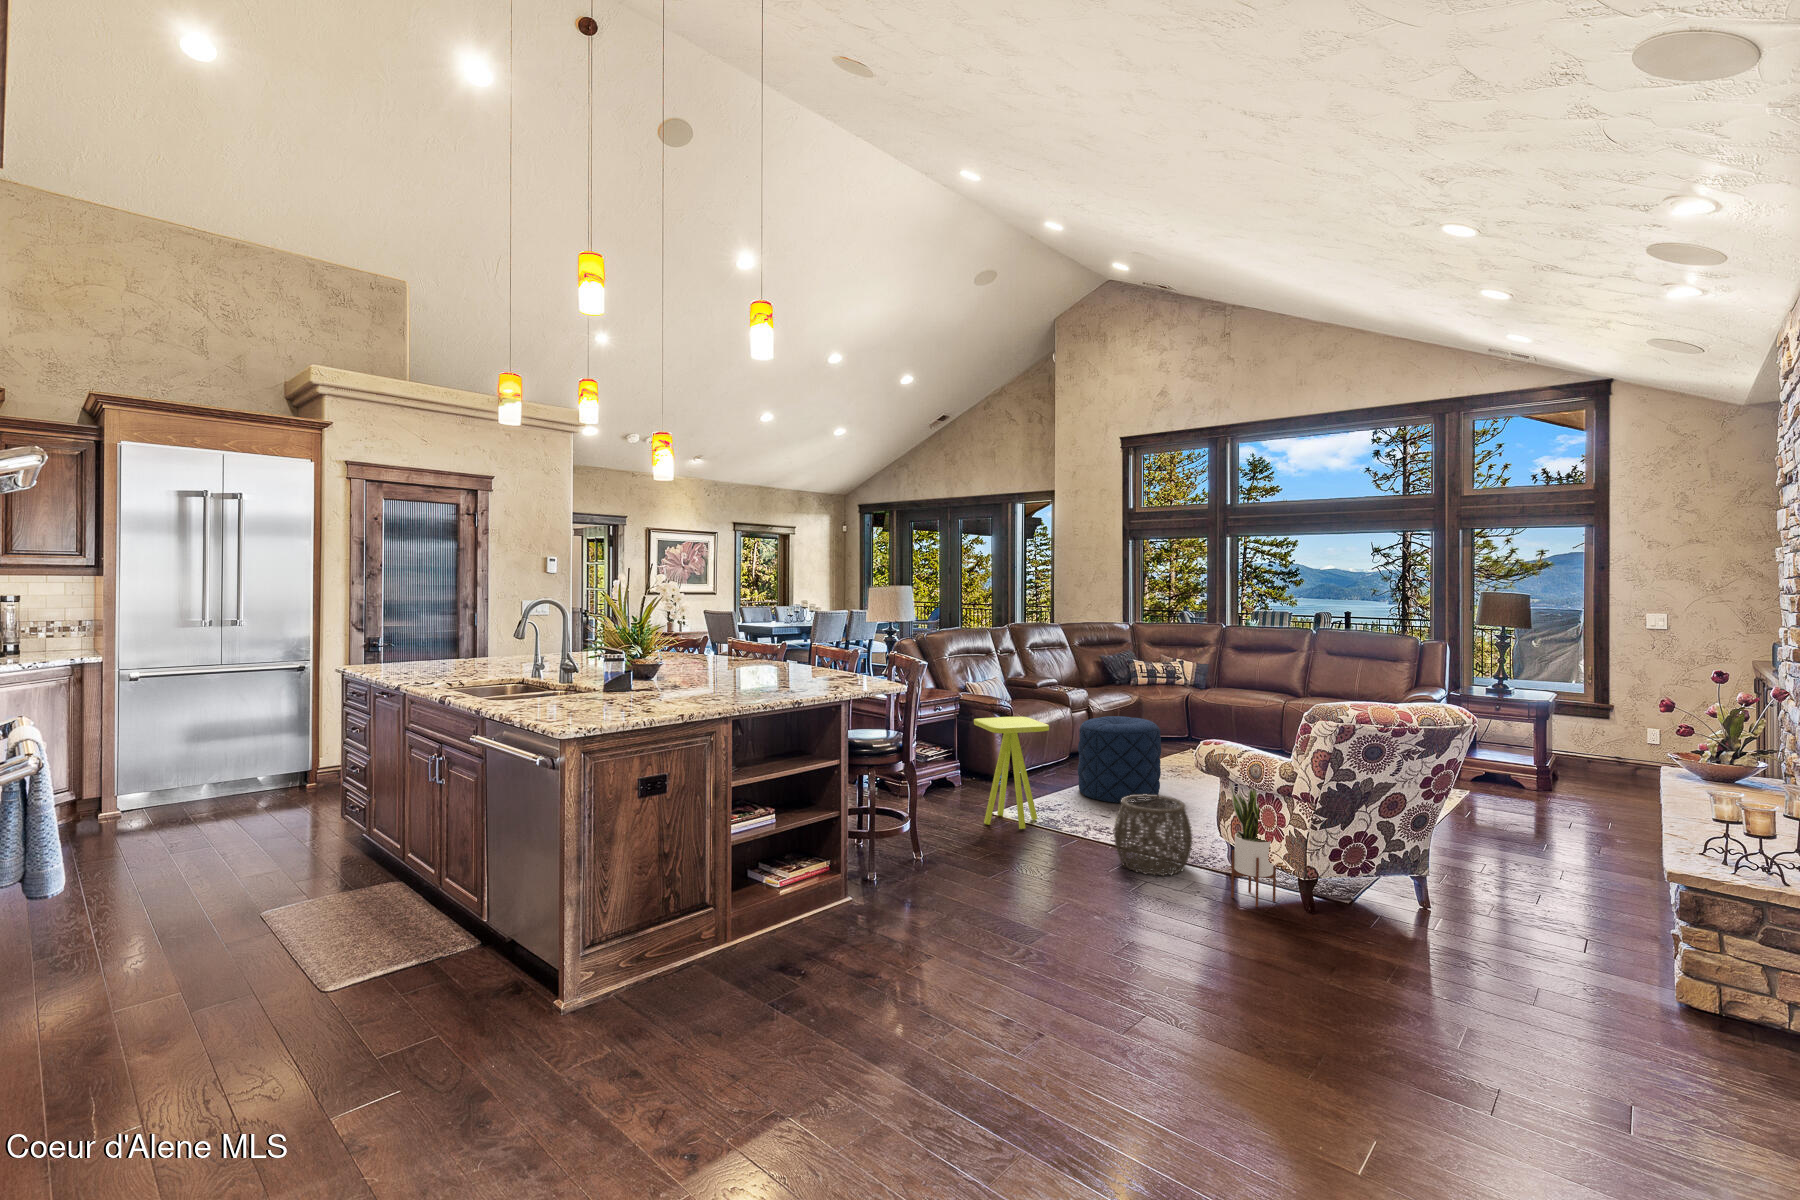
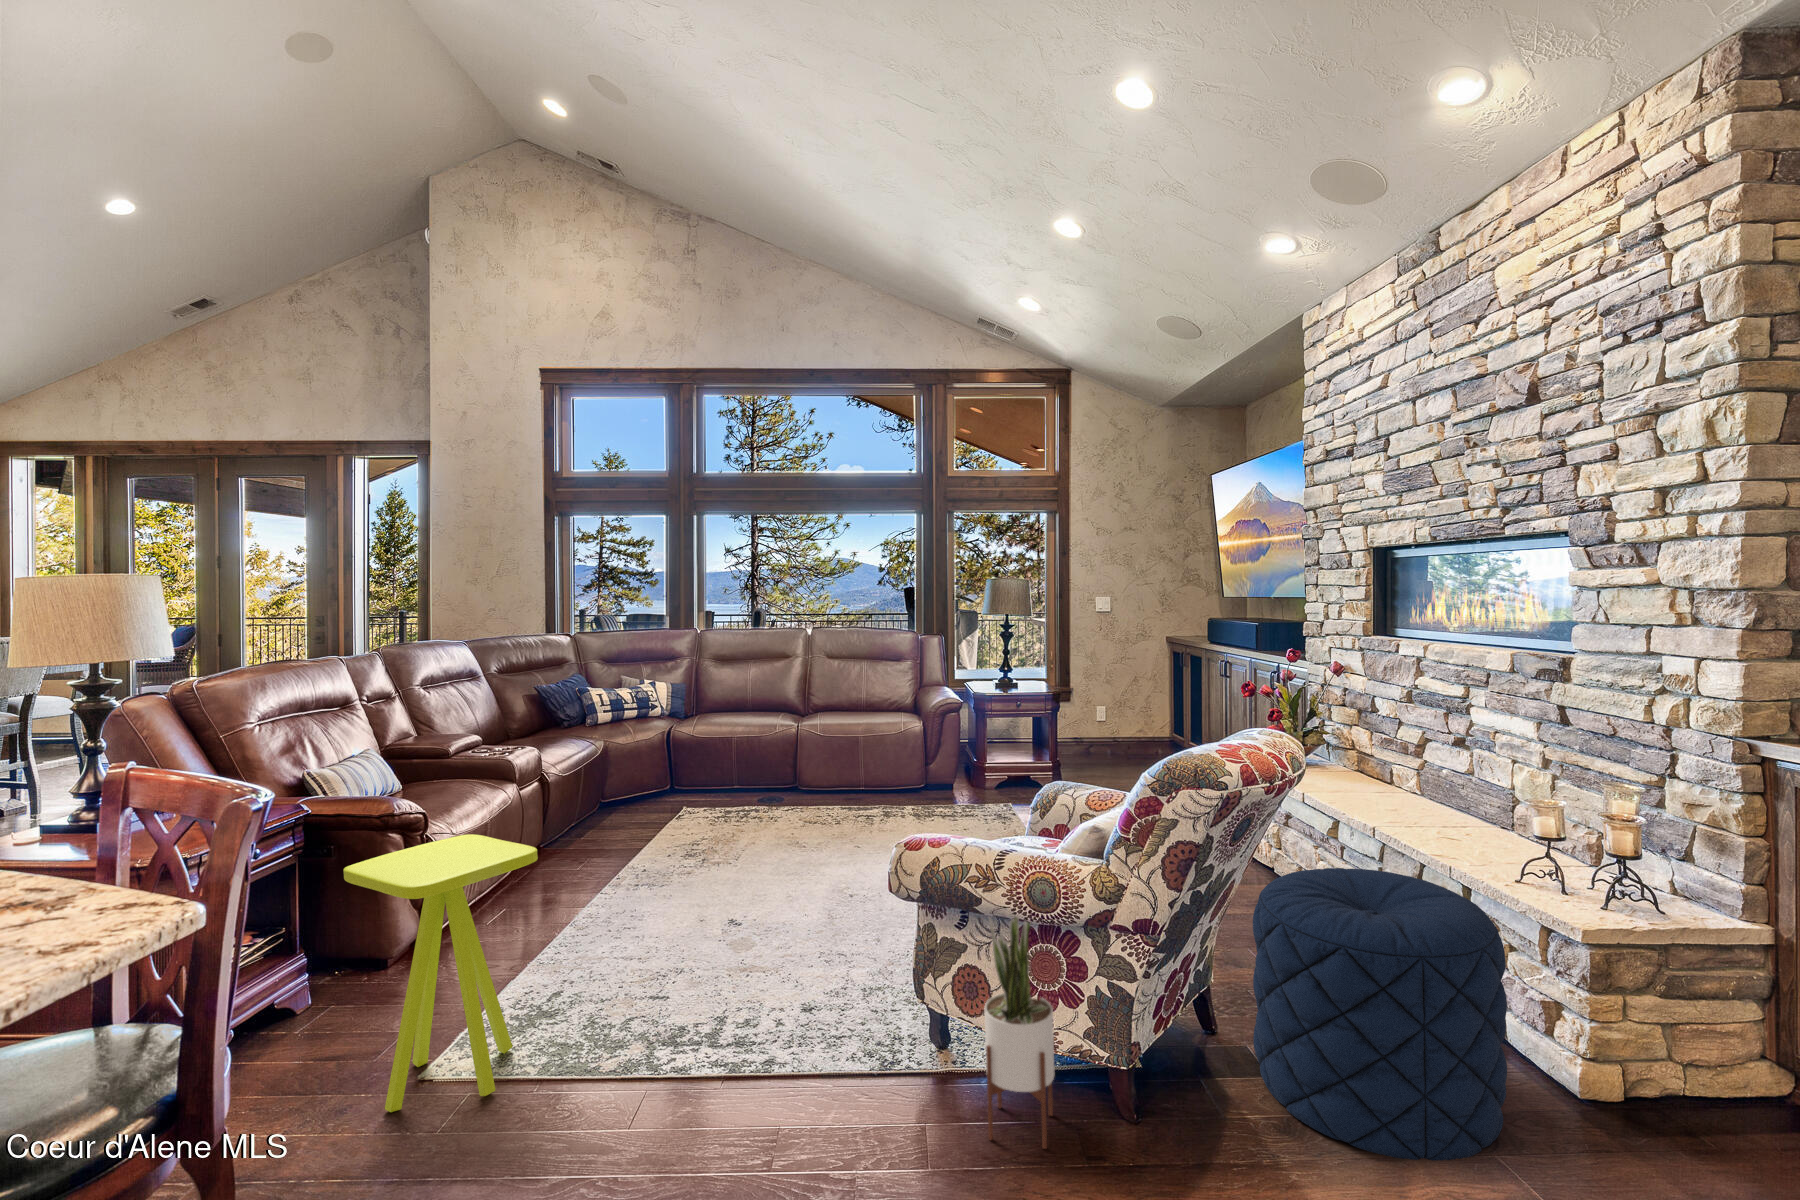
pouf: present [1078,716,1161,803] -> present [1253,868,1507,1161]
woven basket: present [1114,794,1192,876] -> none [724,951,879,1144]

